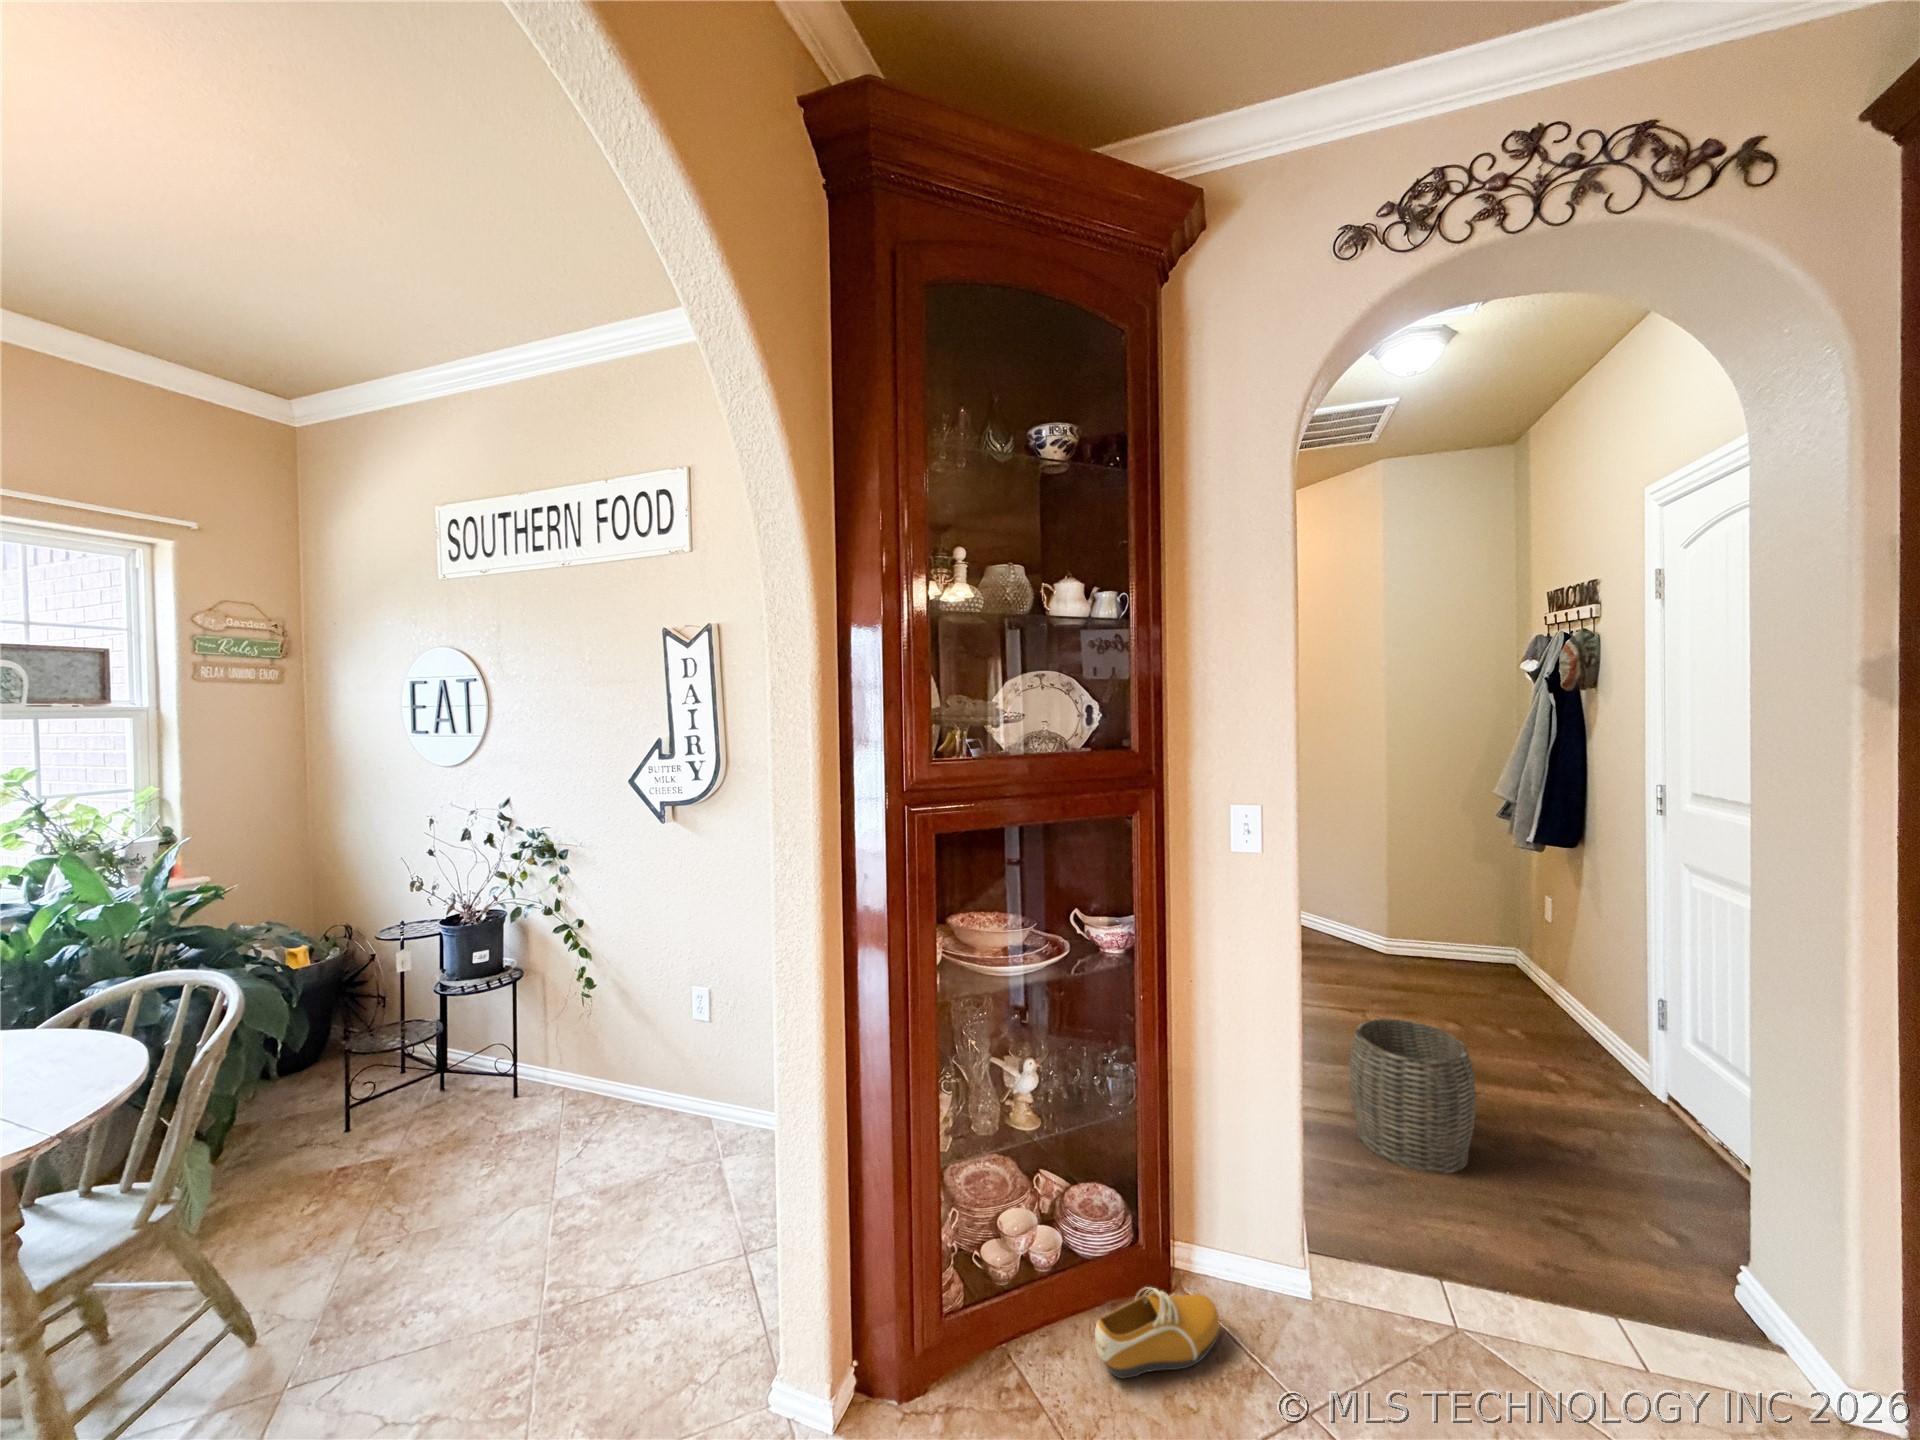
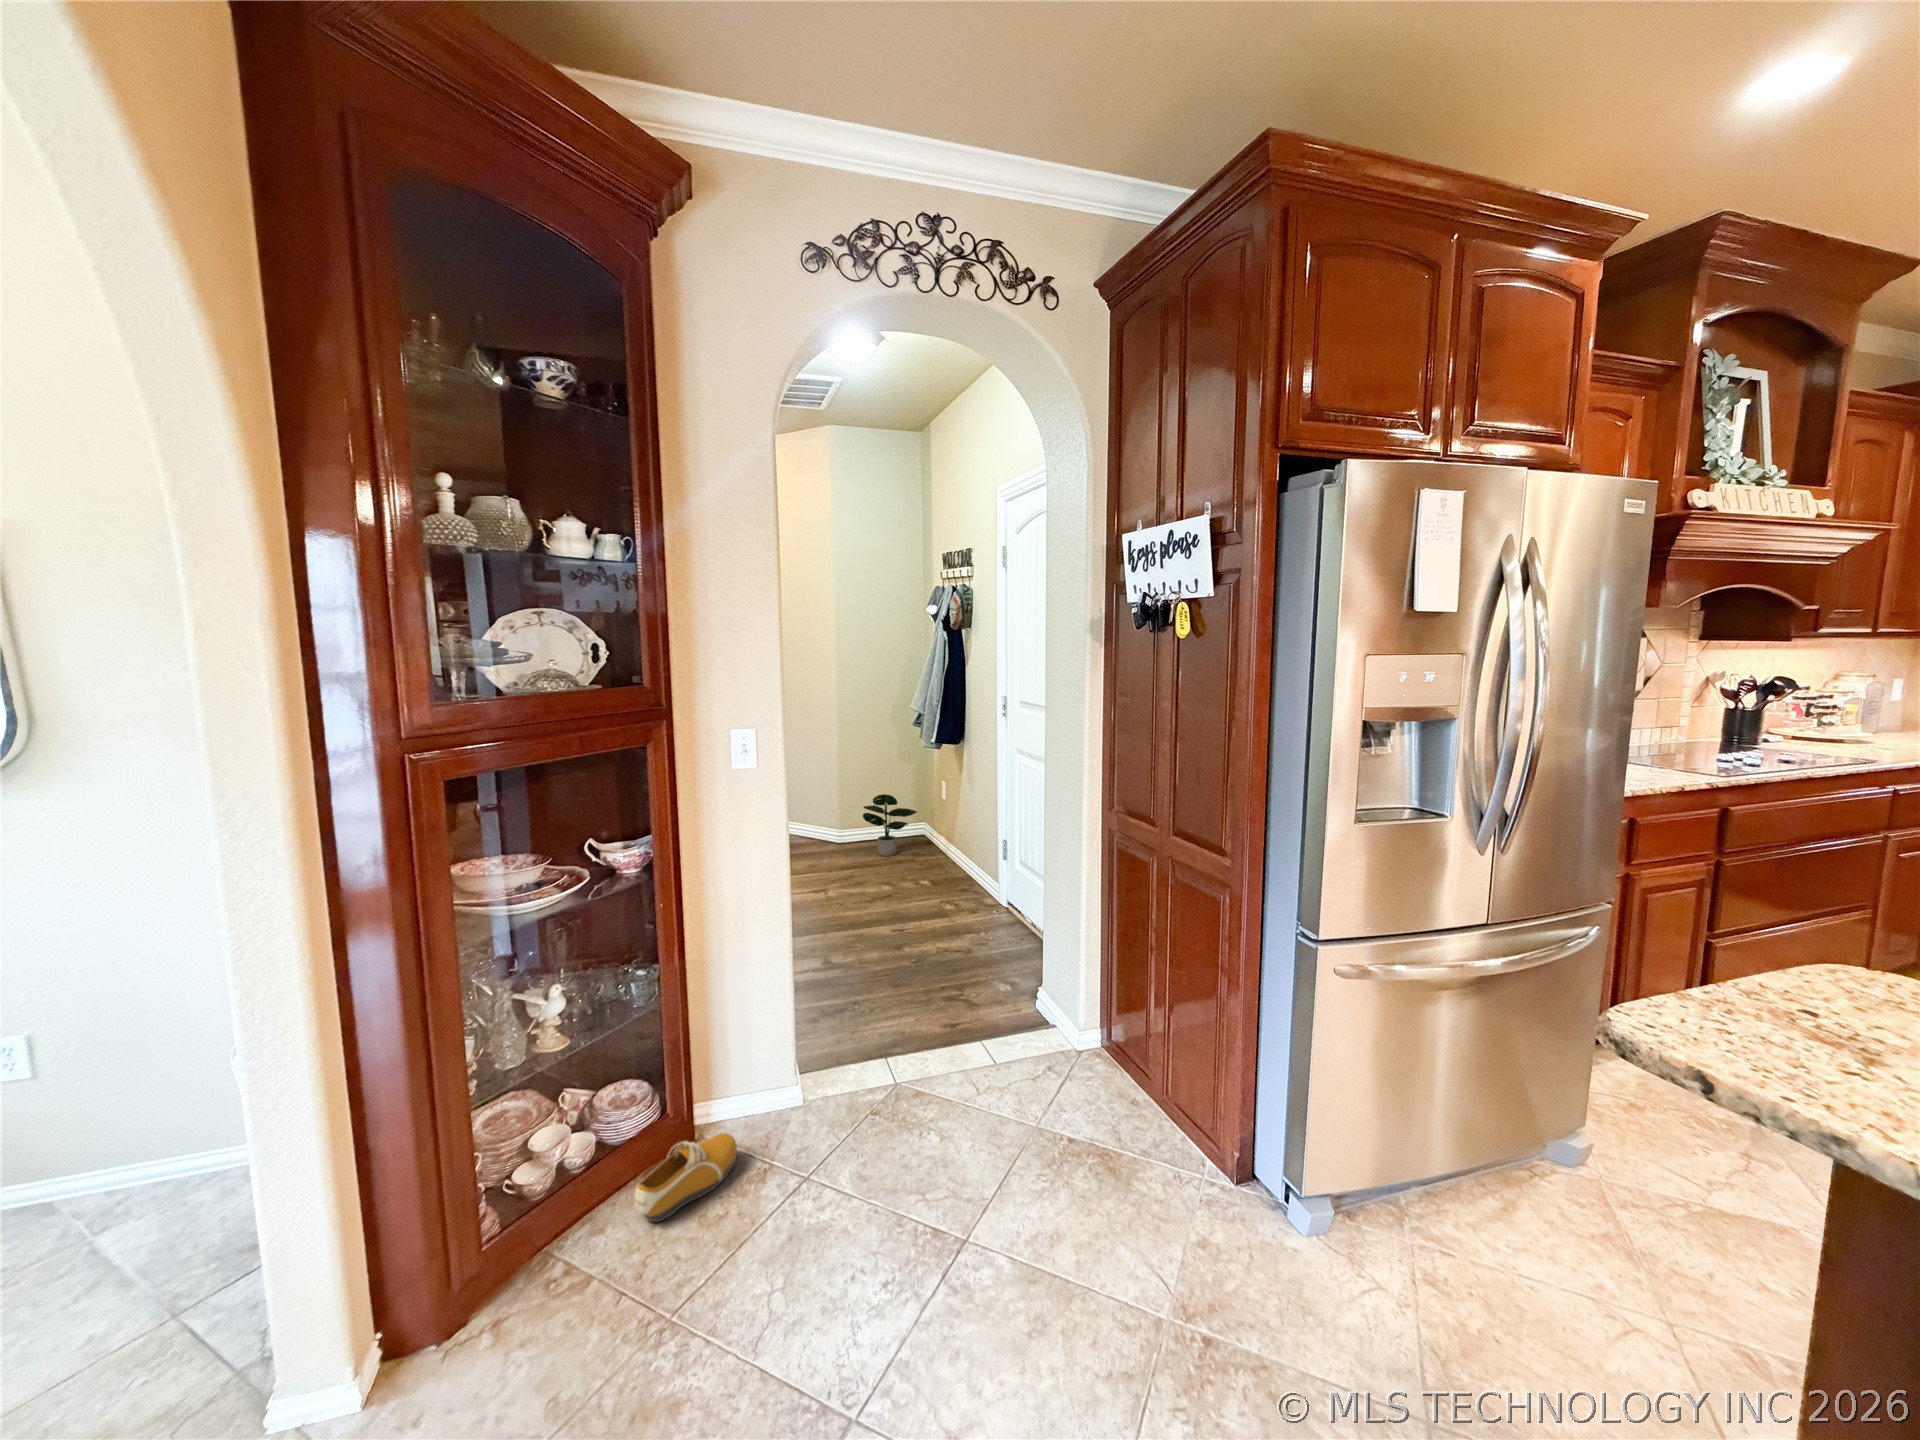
potted plant: none [1420,897,1502,977] -> present [863,794,917,856]
woven basket: present [1350,1019,1476,1174] -> none [820,890,903,998]

